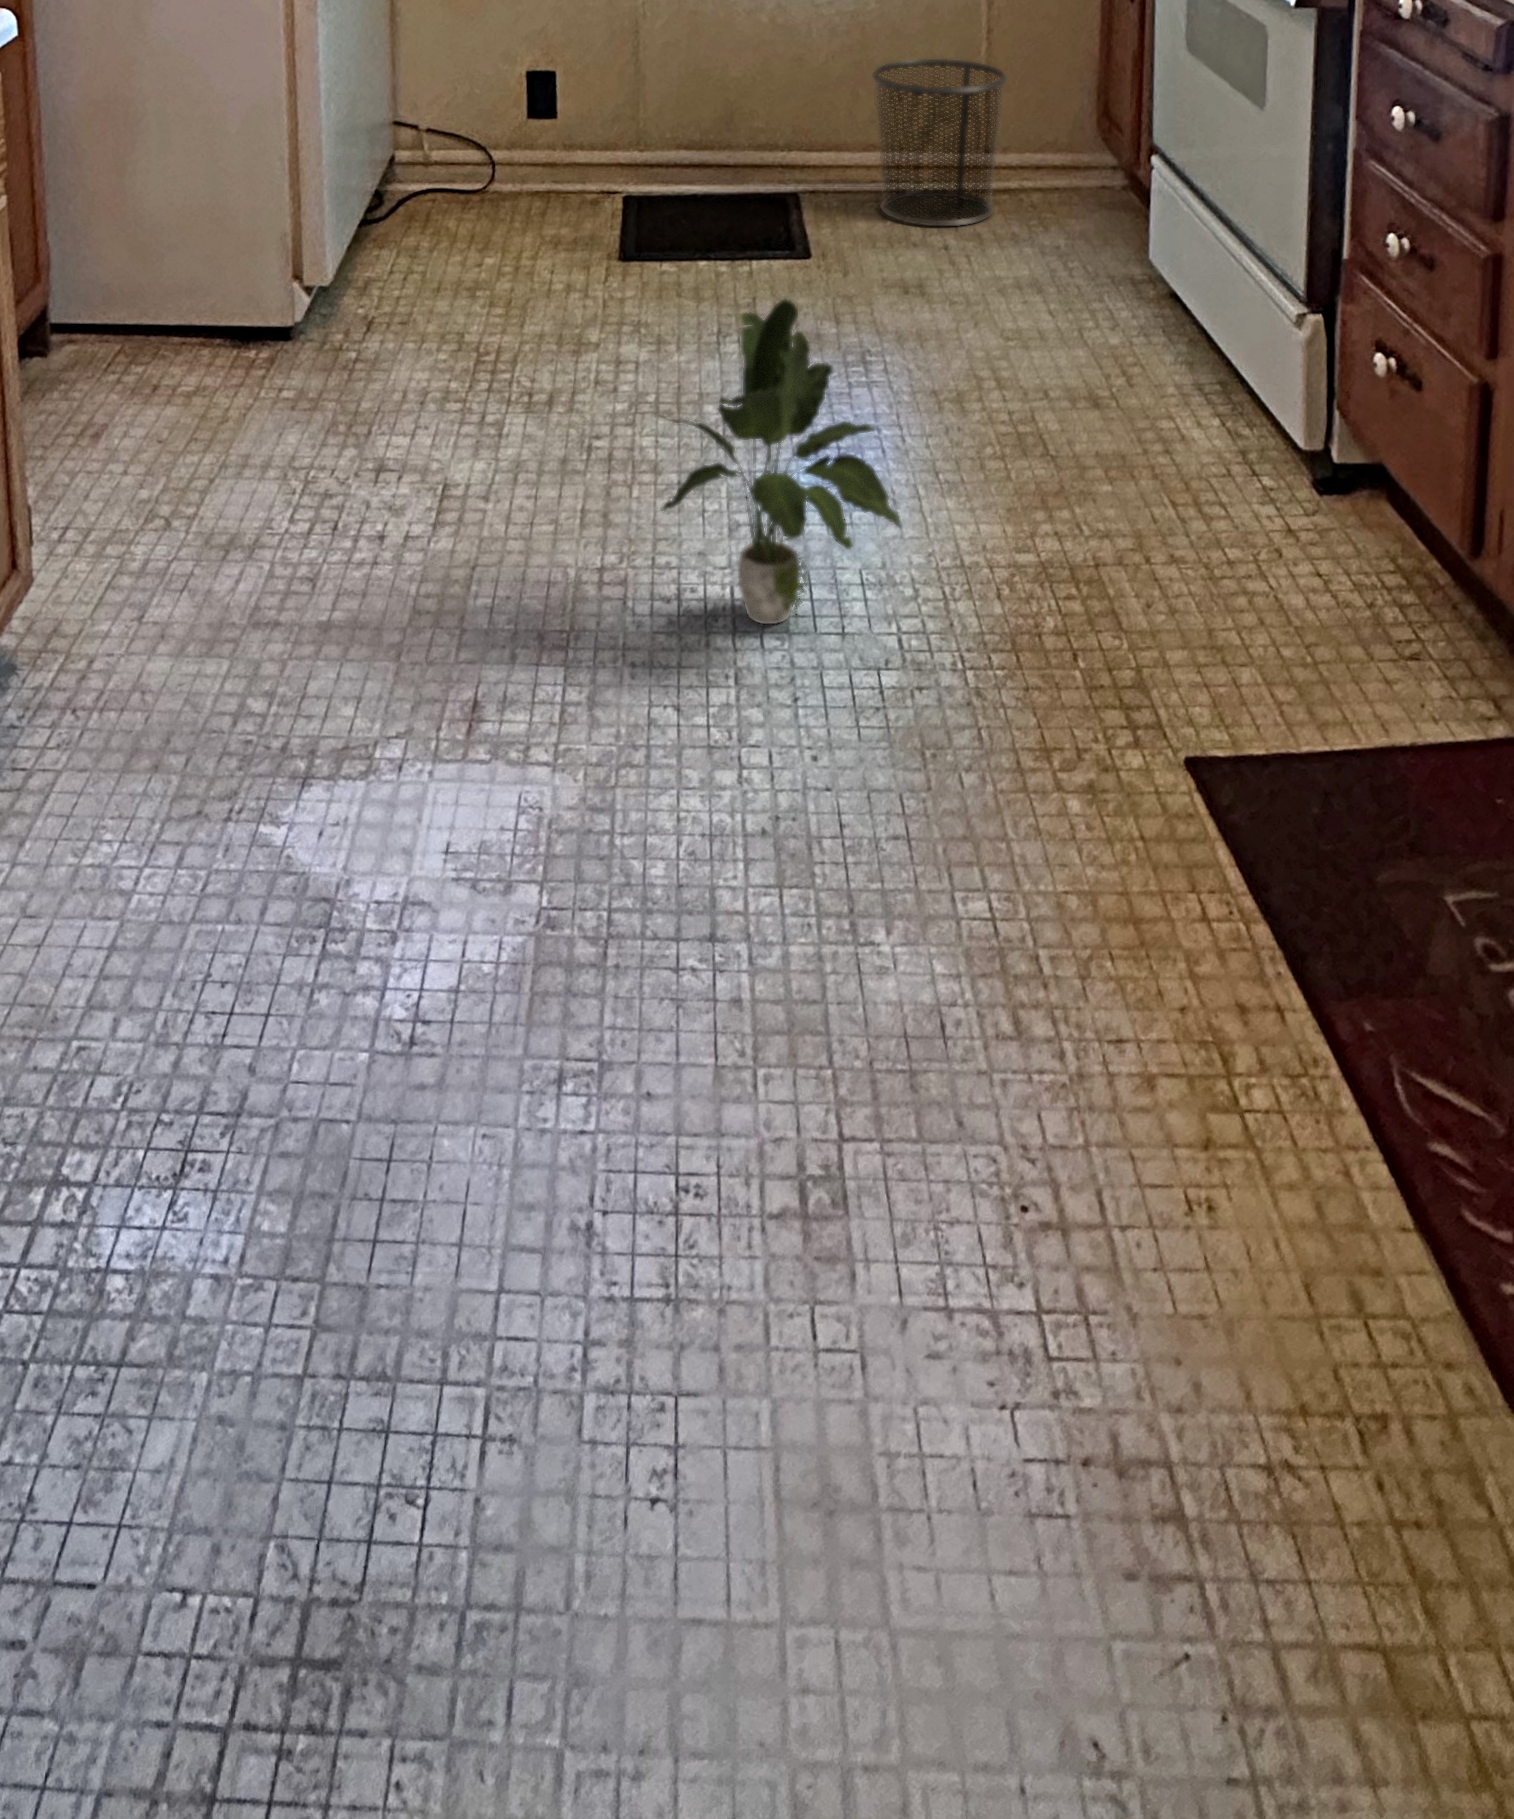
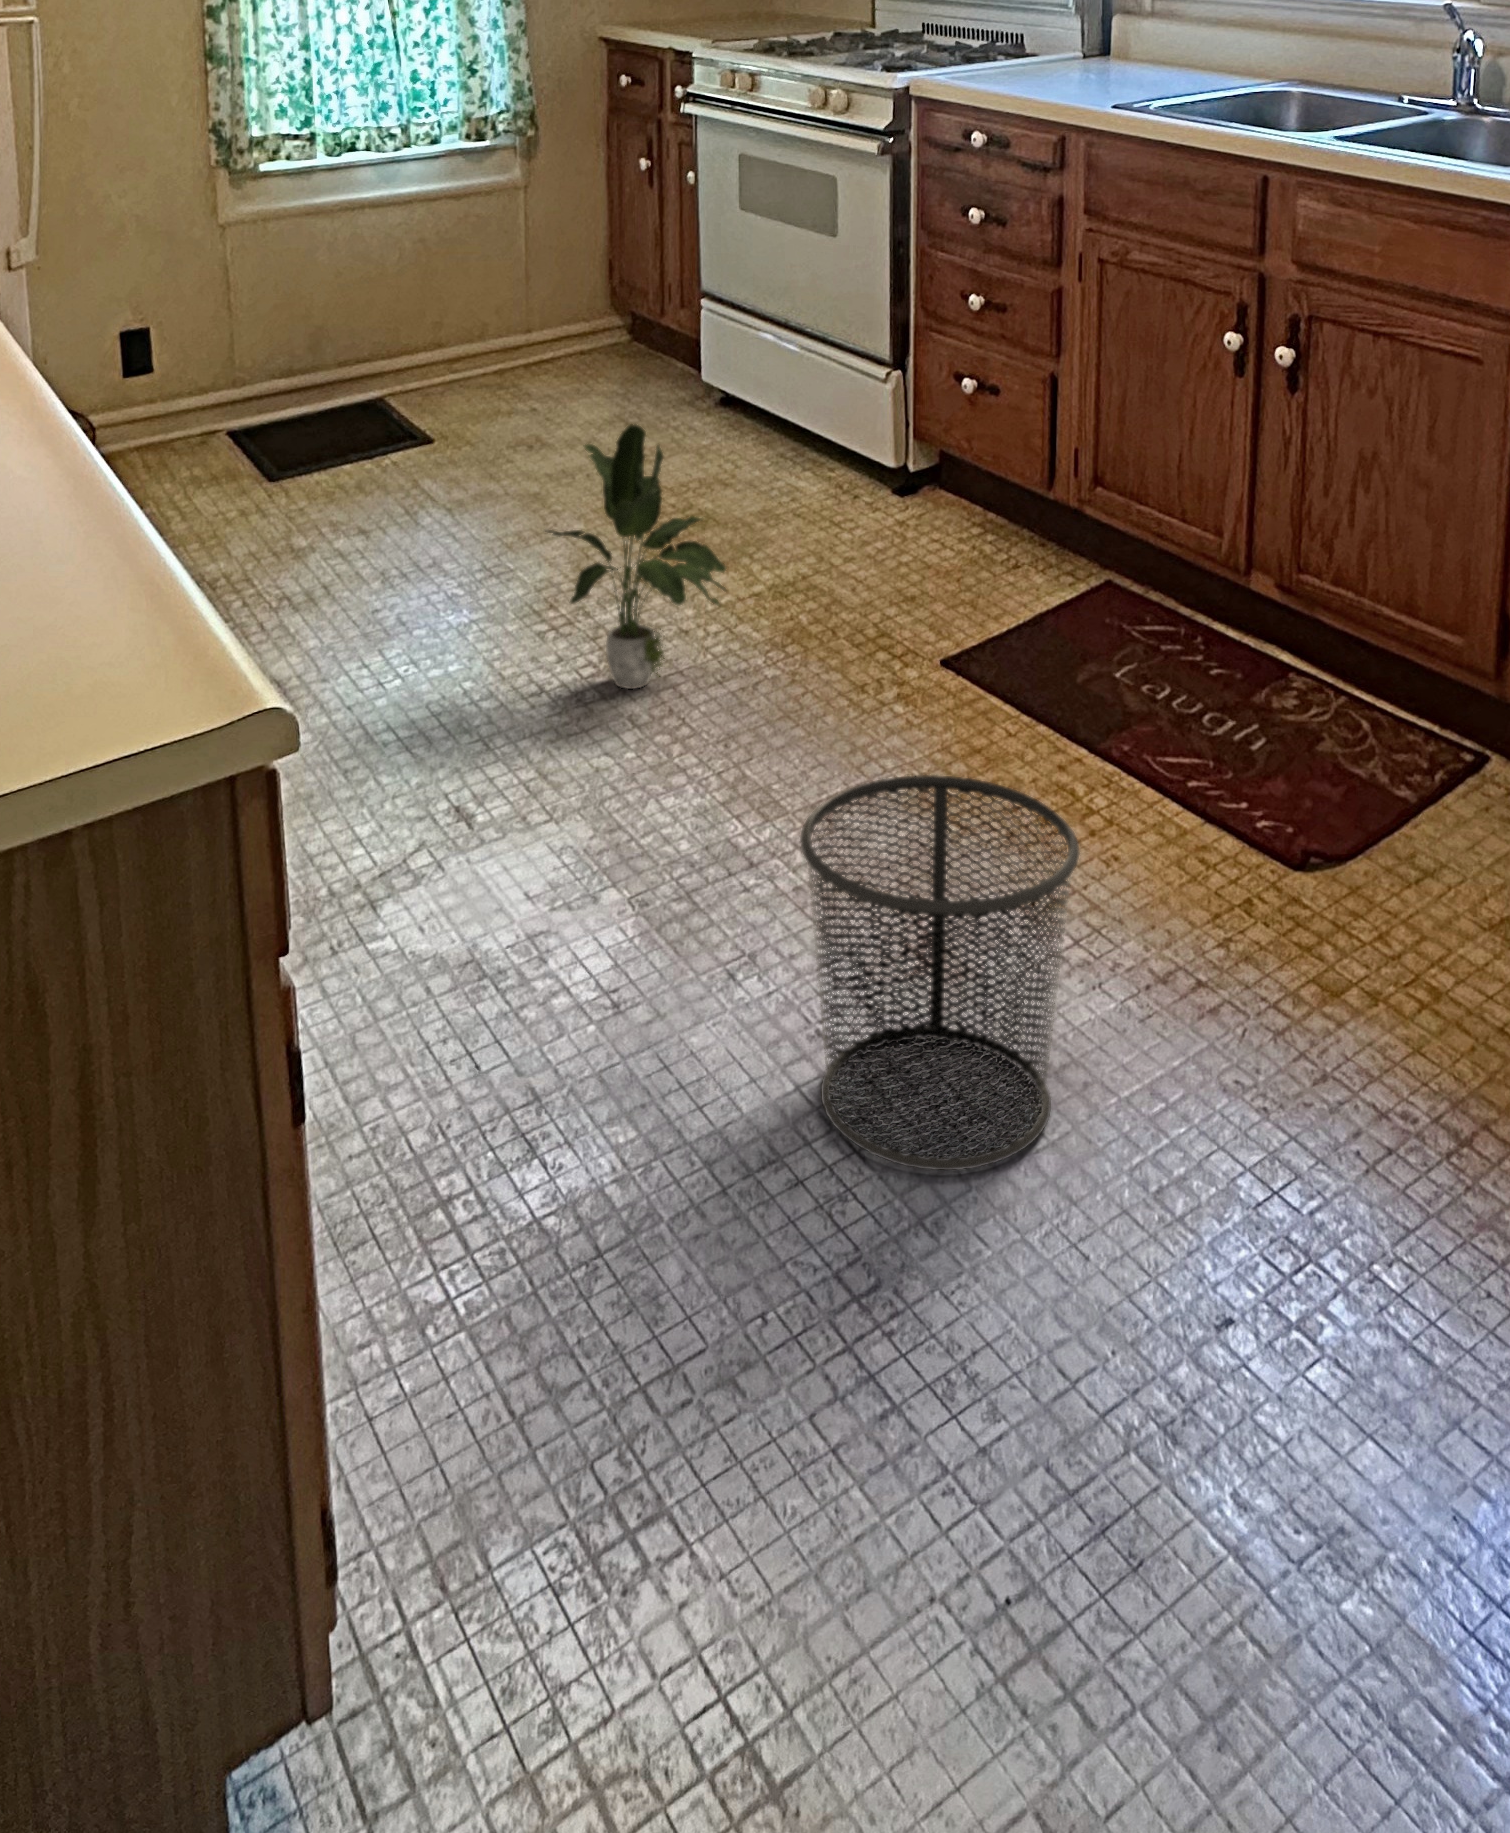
waste bin: present [872,59,1007,226] -> present [800,775,1079,1170]

